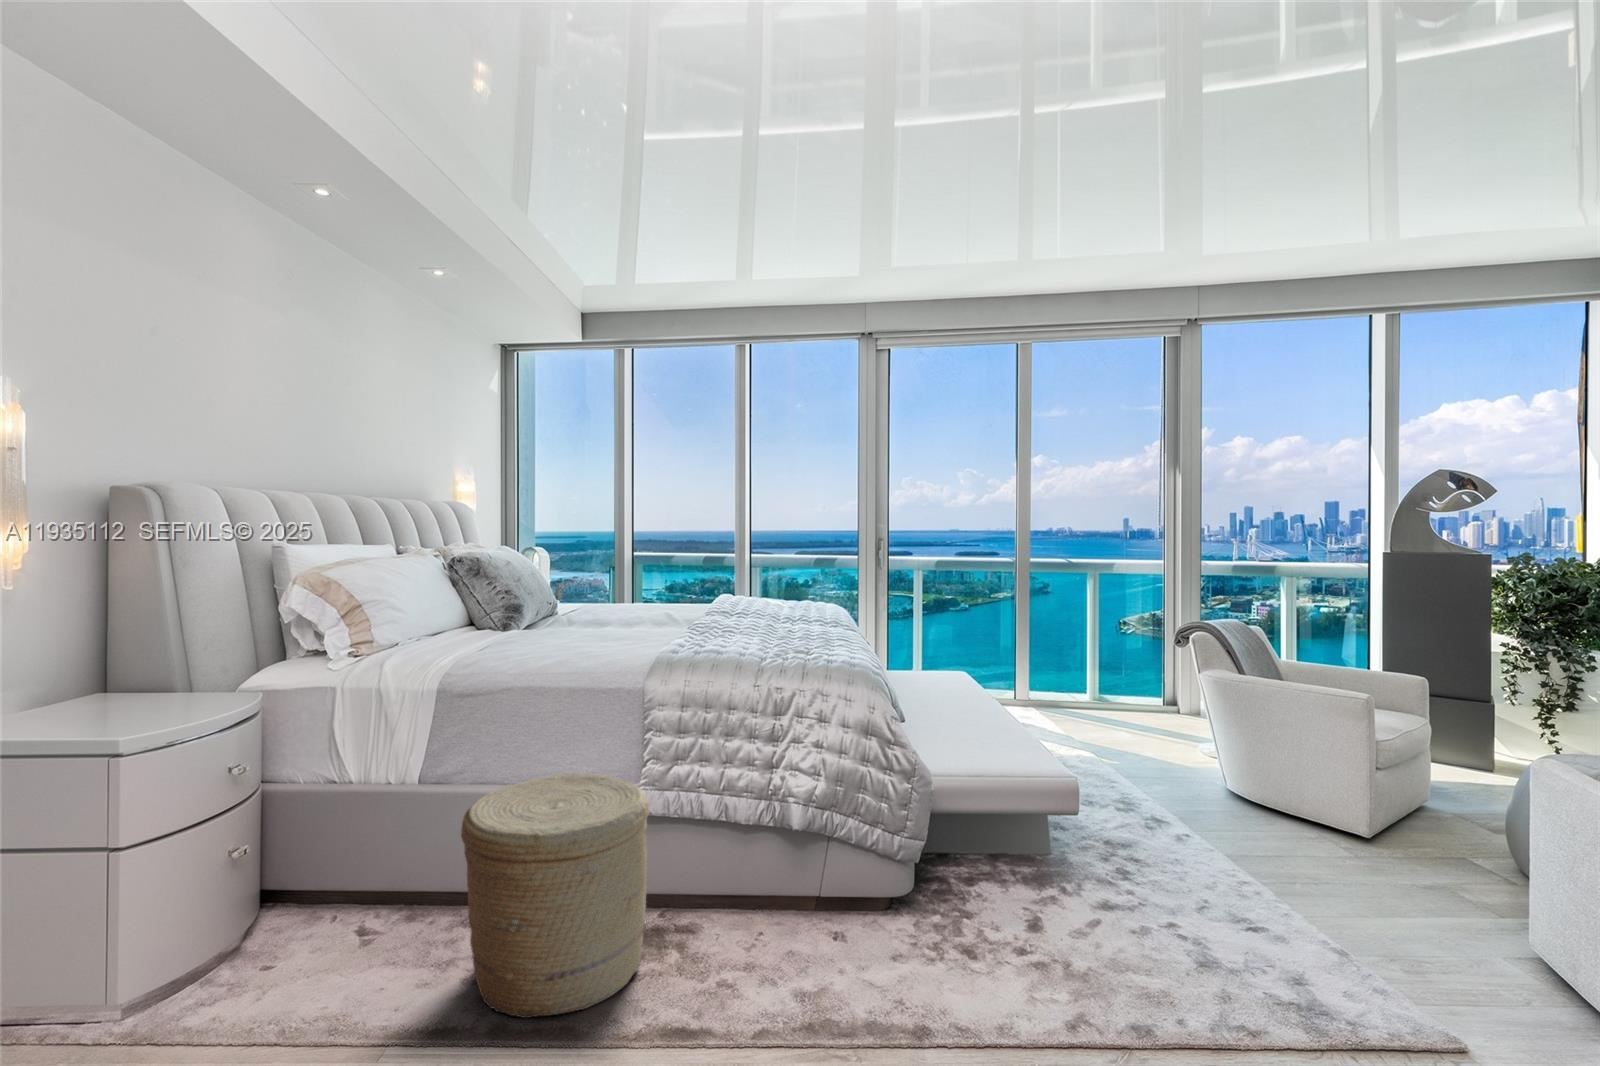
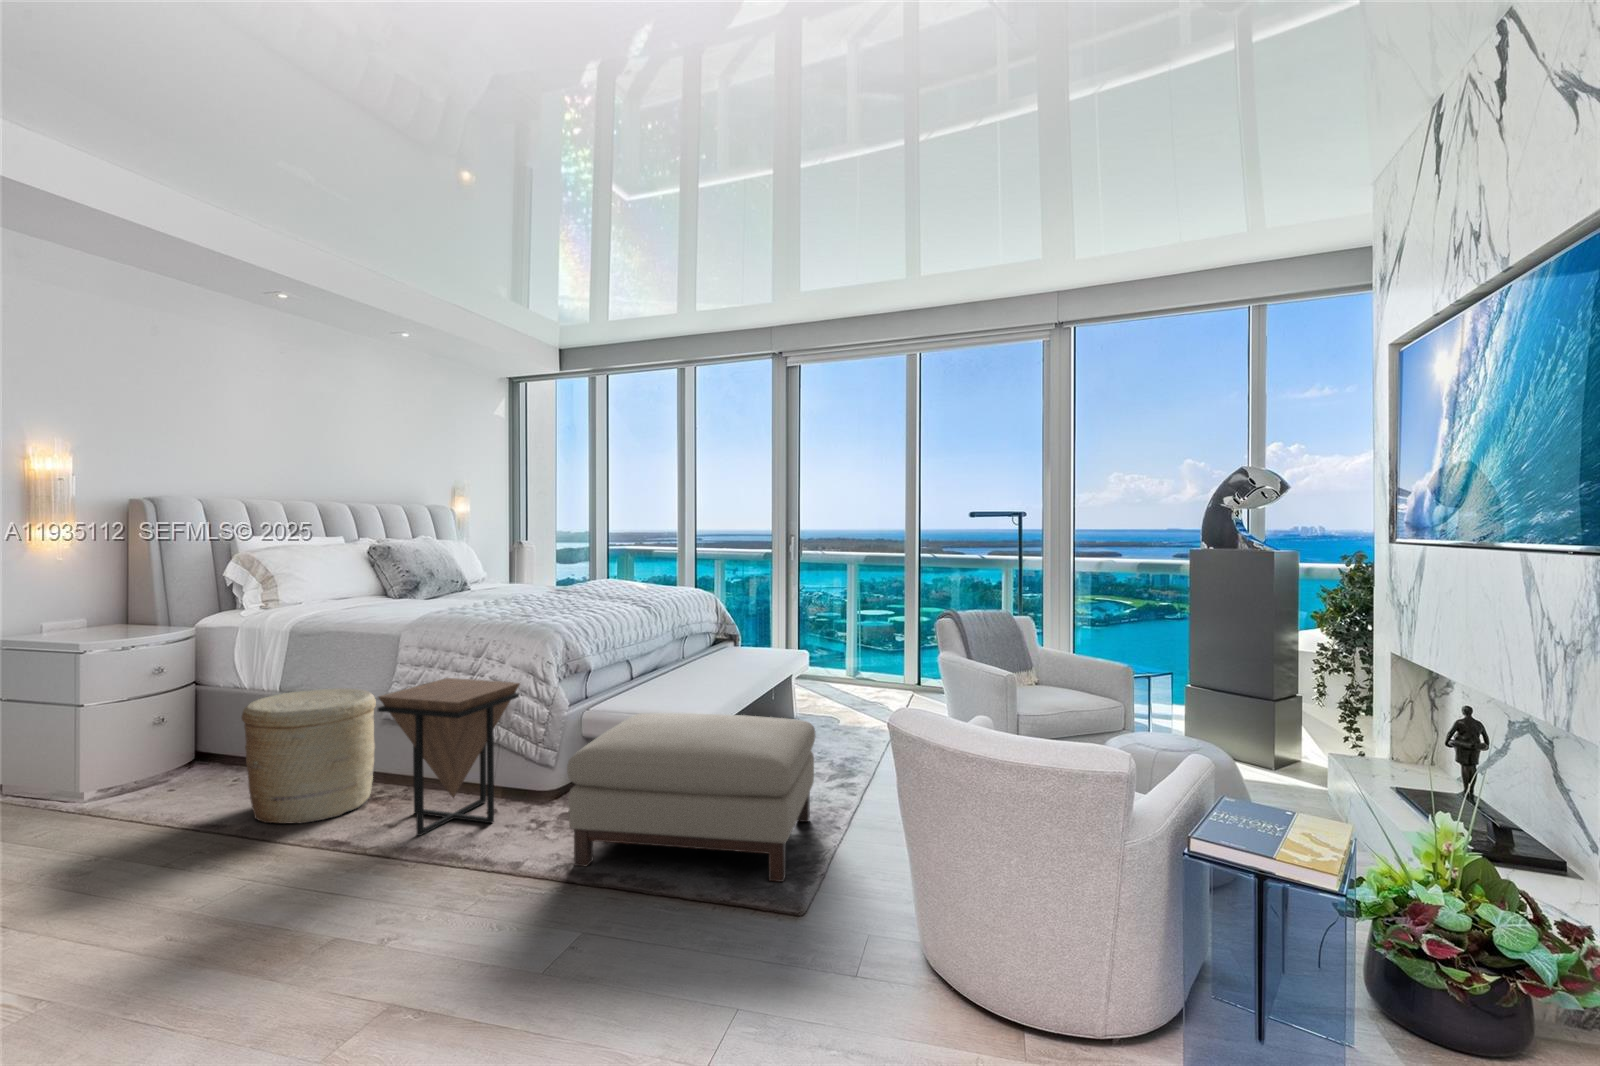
side table: none [728,748,880,1004] -> present [378,678,520,836]
ottoman: none [1007,772,1404,1025] -> present [567,713,815,882]

